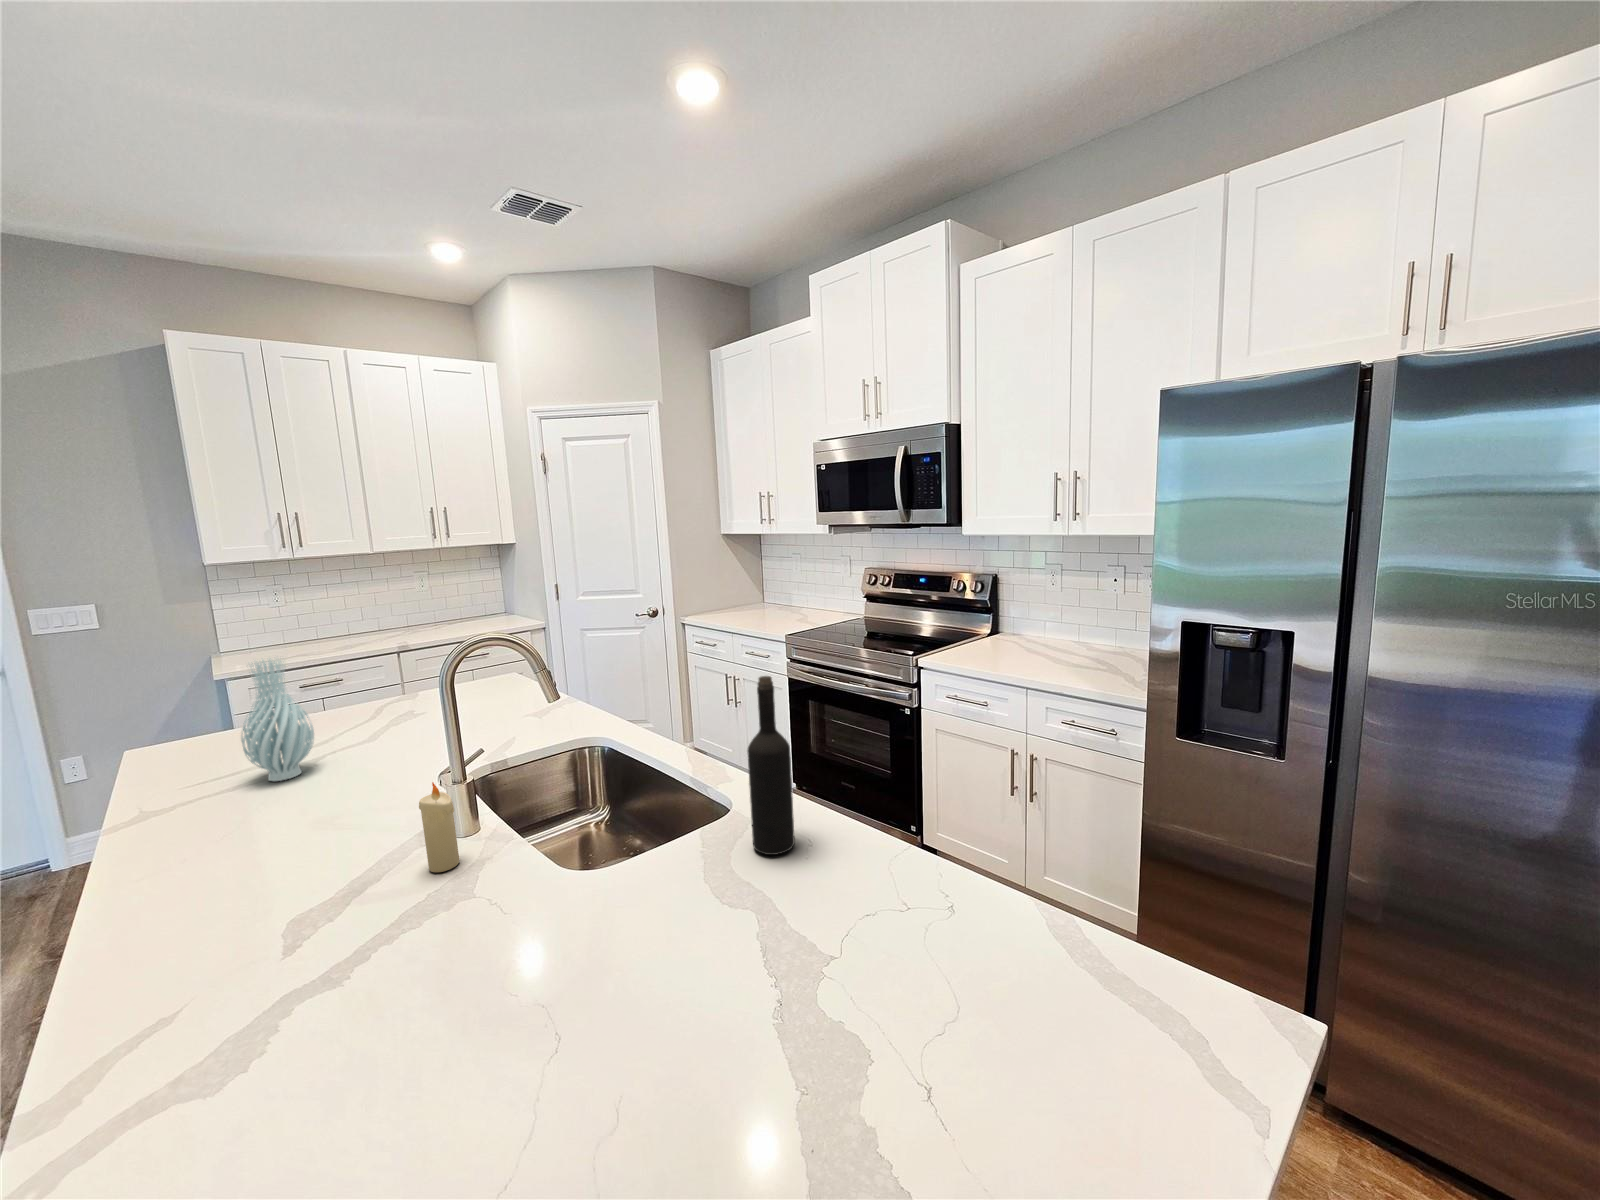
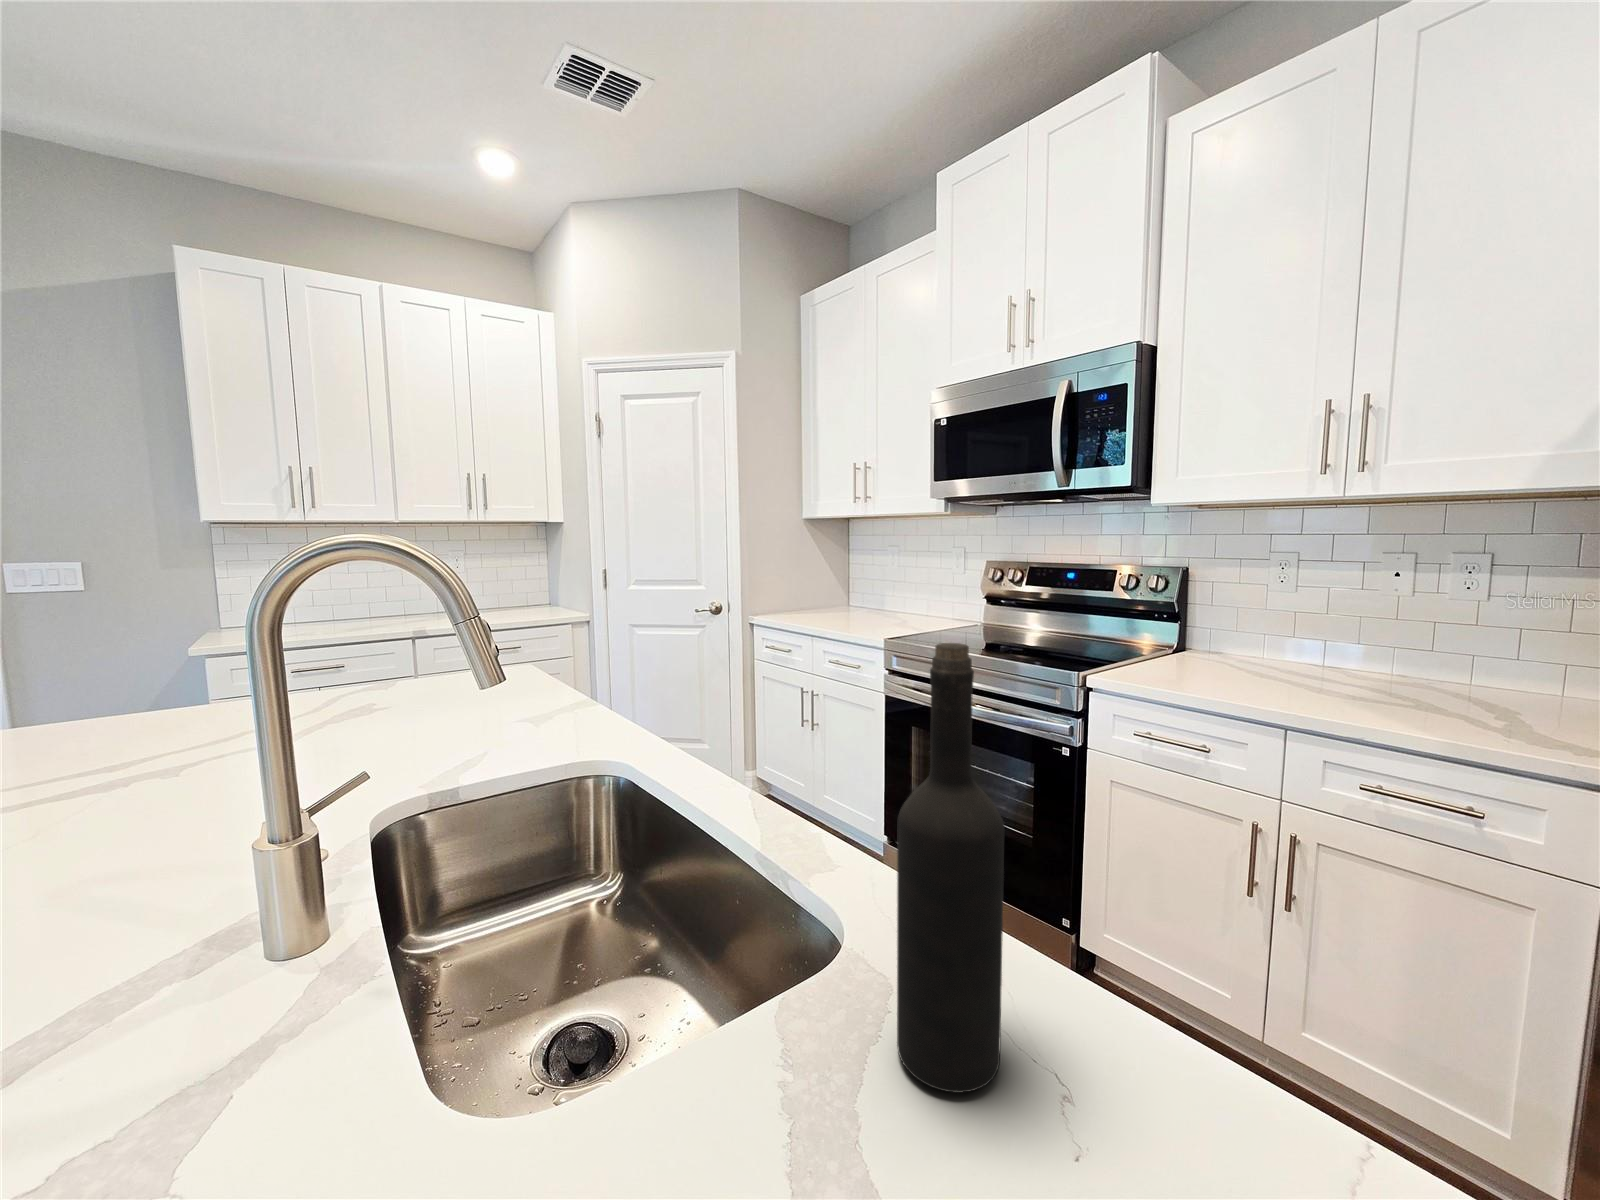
vase: present [241,658,314,781] -> none [52,598,179,797]
candle: present [419,782,459,872] -> none [164,839,259,1042]

